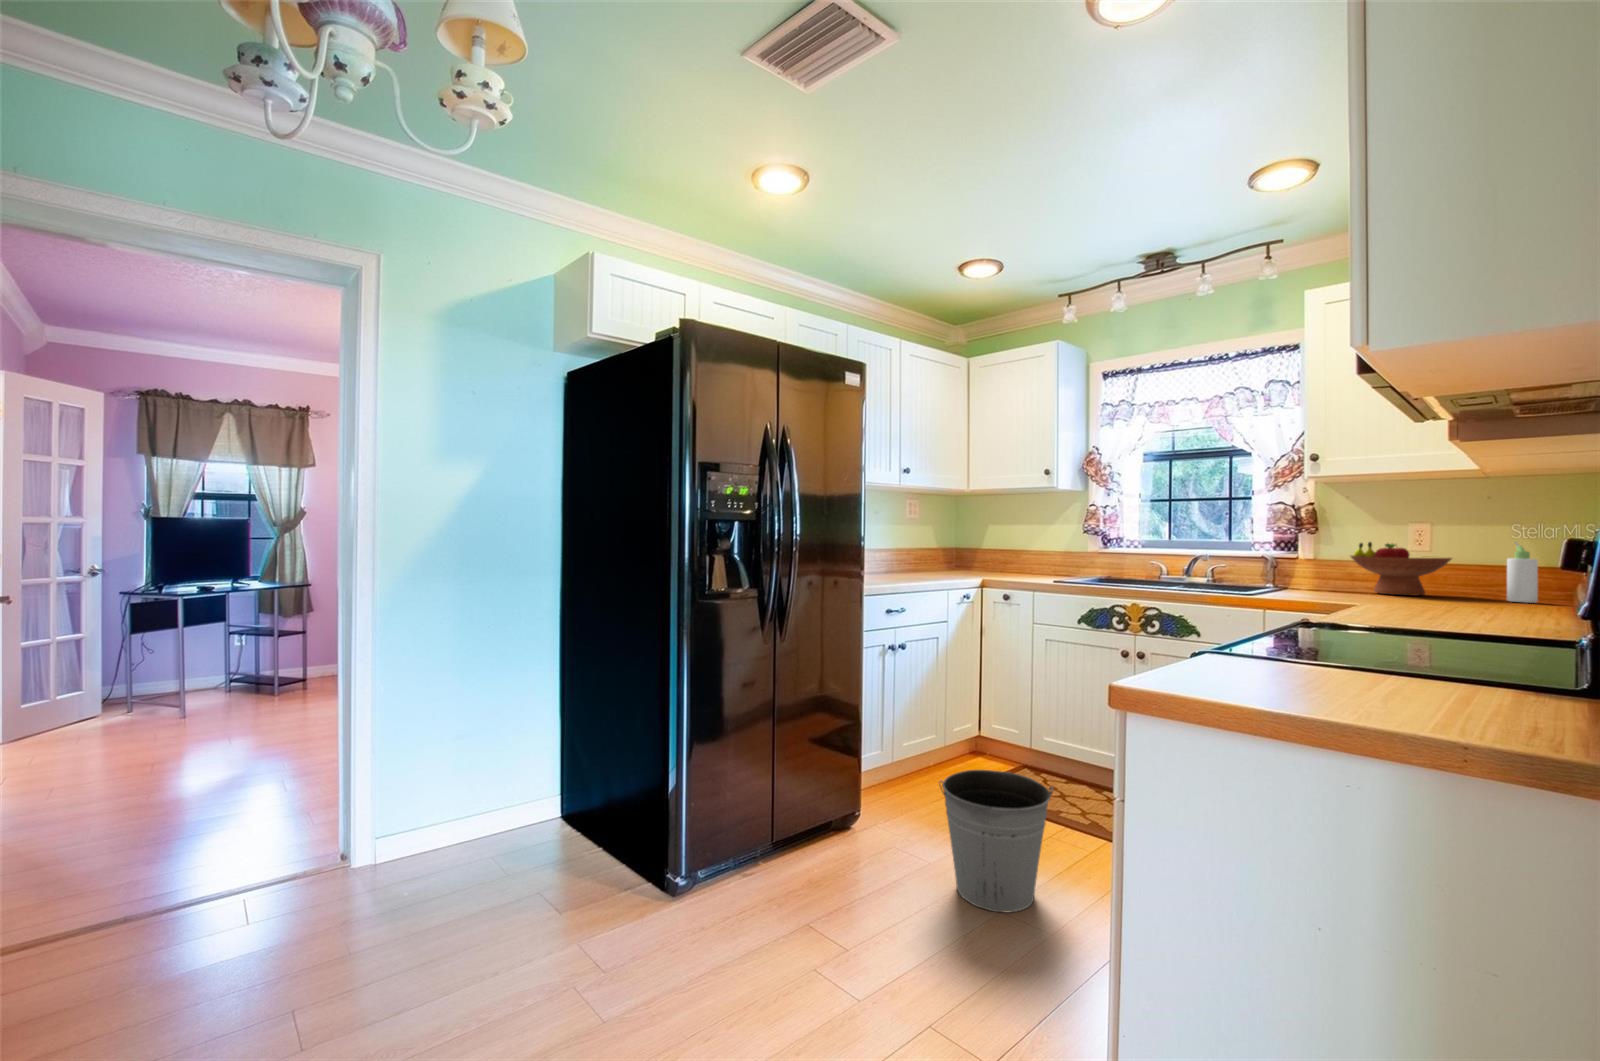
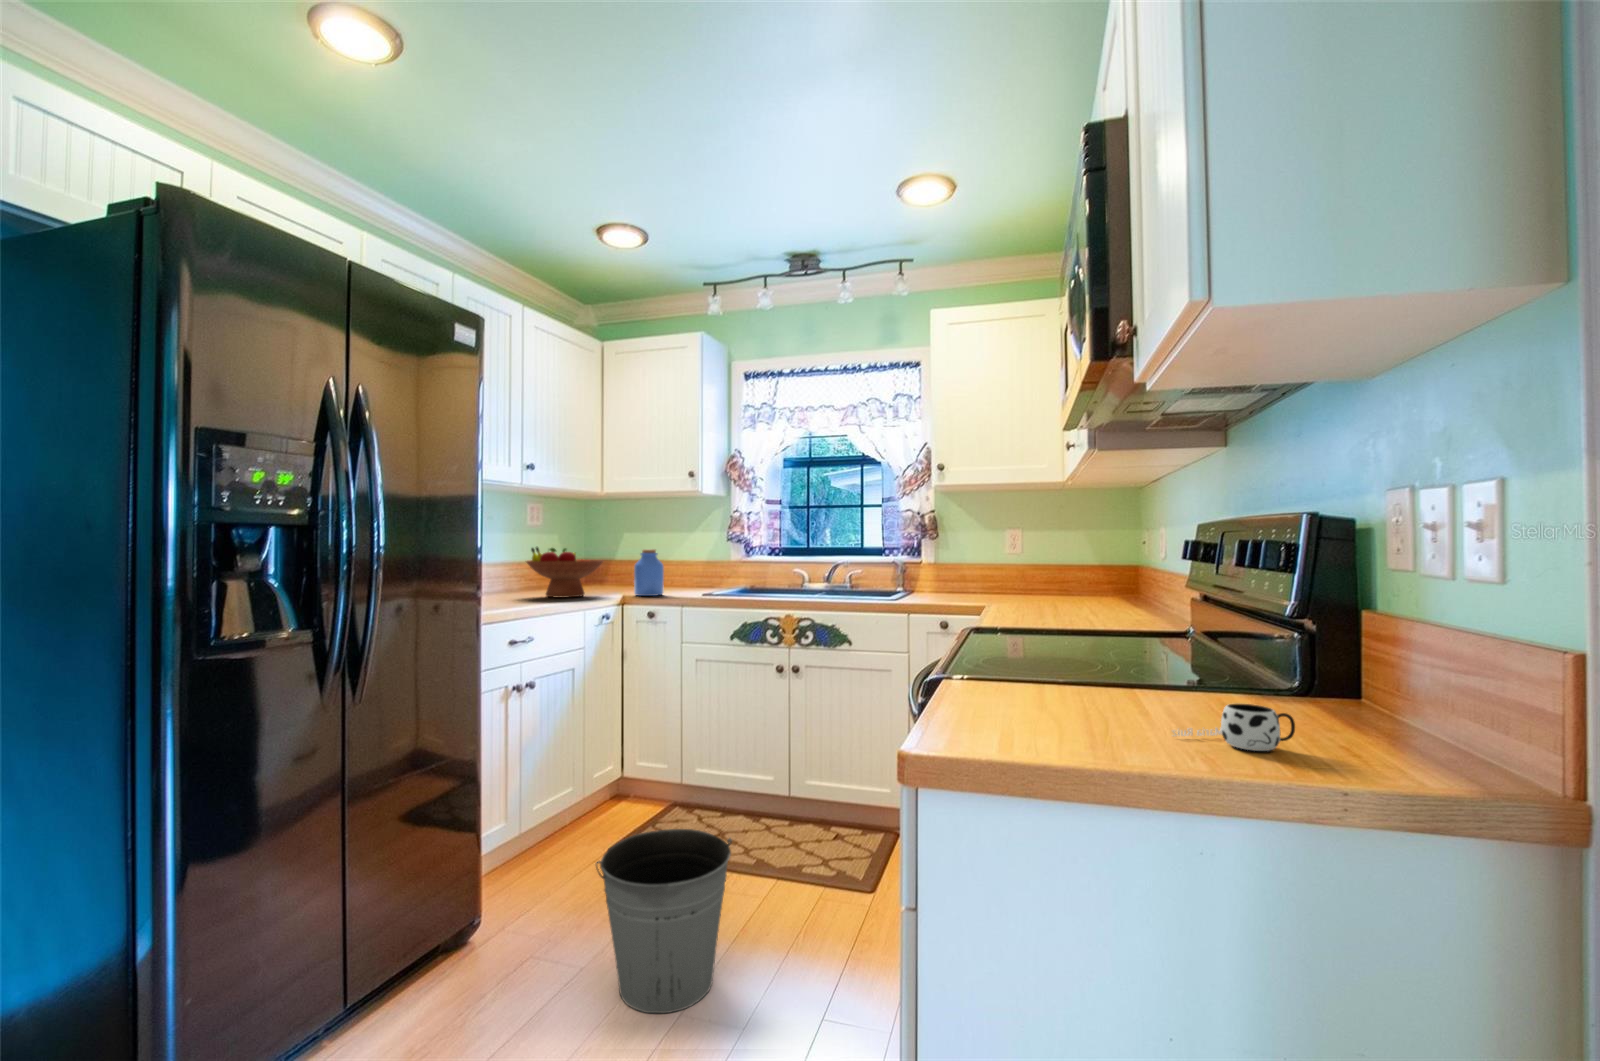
jar: none [990,540,1016,580] -> present [634,549,664,596]
fruit bowl: present [1351,542,1452,596] -> present [527,547,603,597]
bottle: present [1507,542,1538,603] -> none [1062,544,1081,594]
mug: none [1387,691,1520,735] -> present [1173,704,1295,751]

